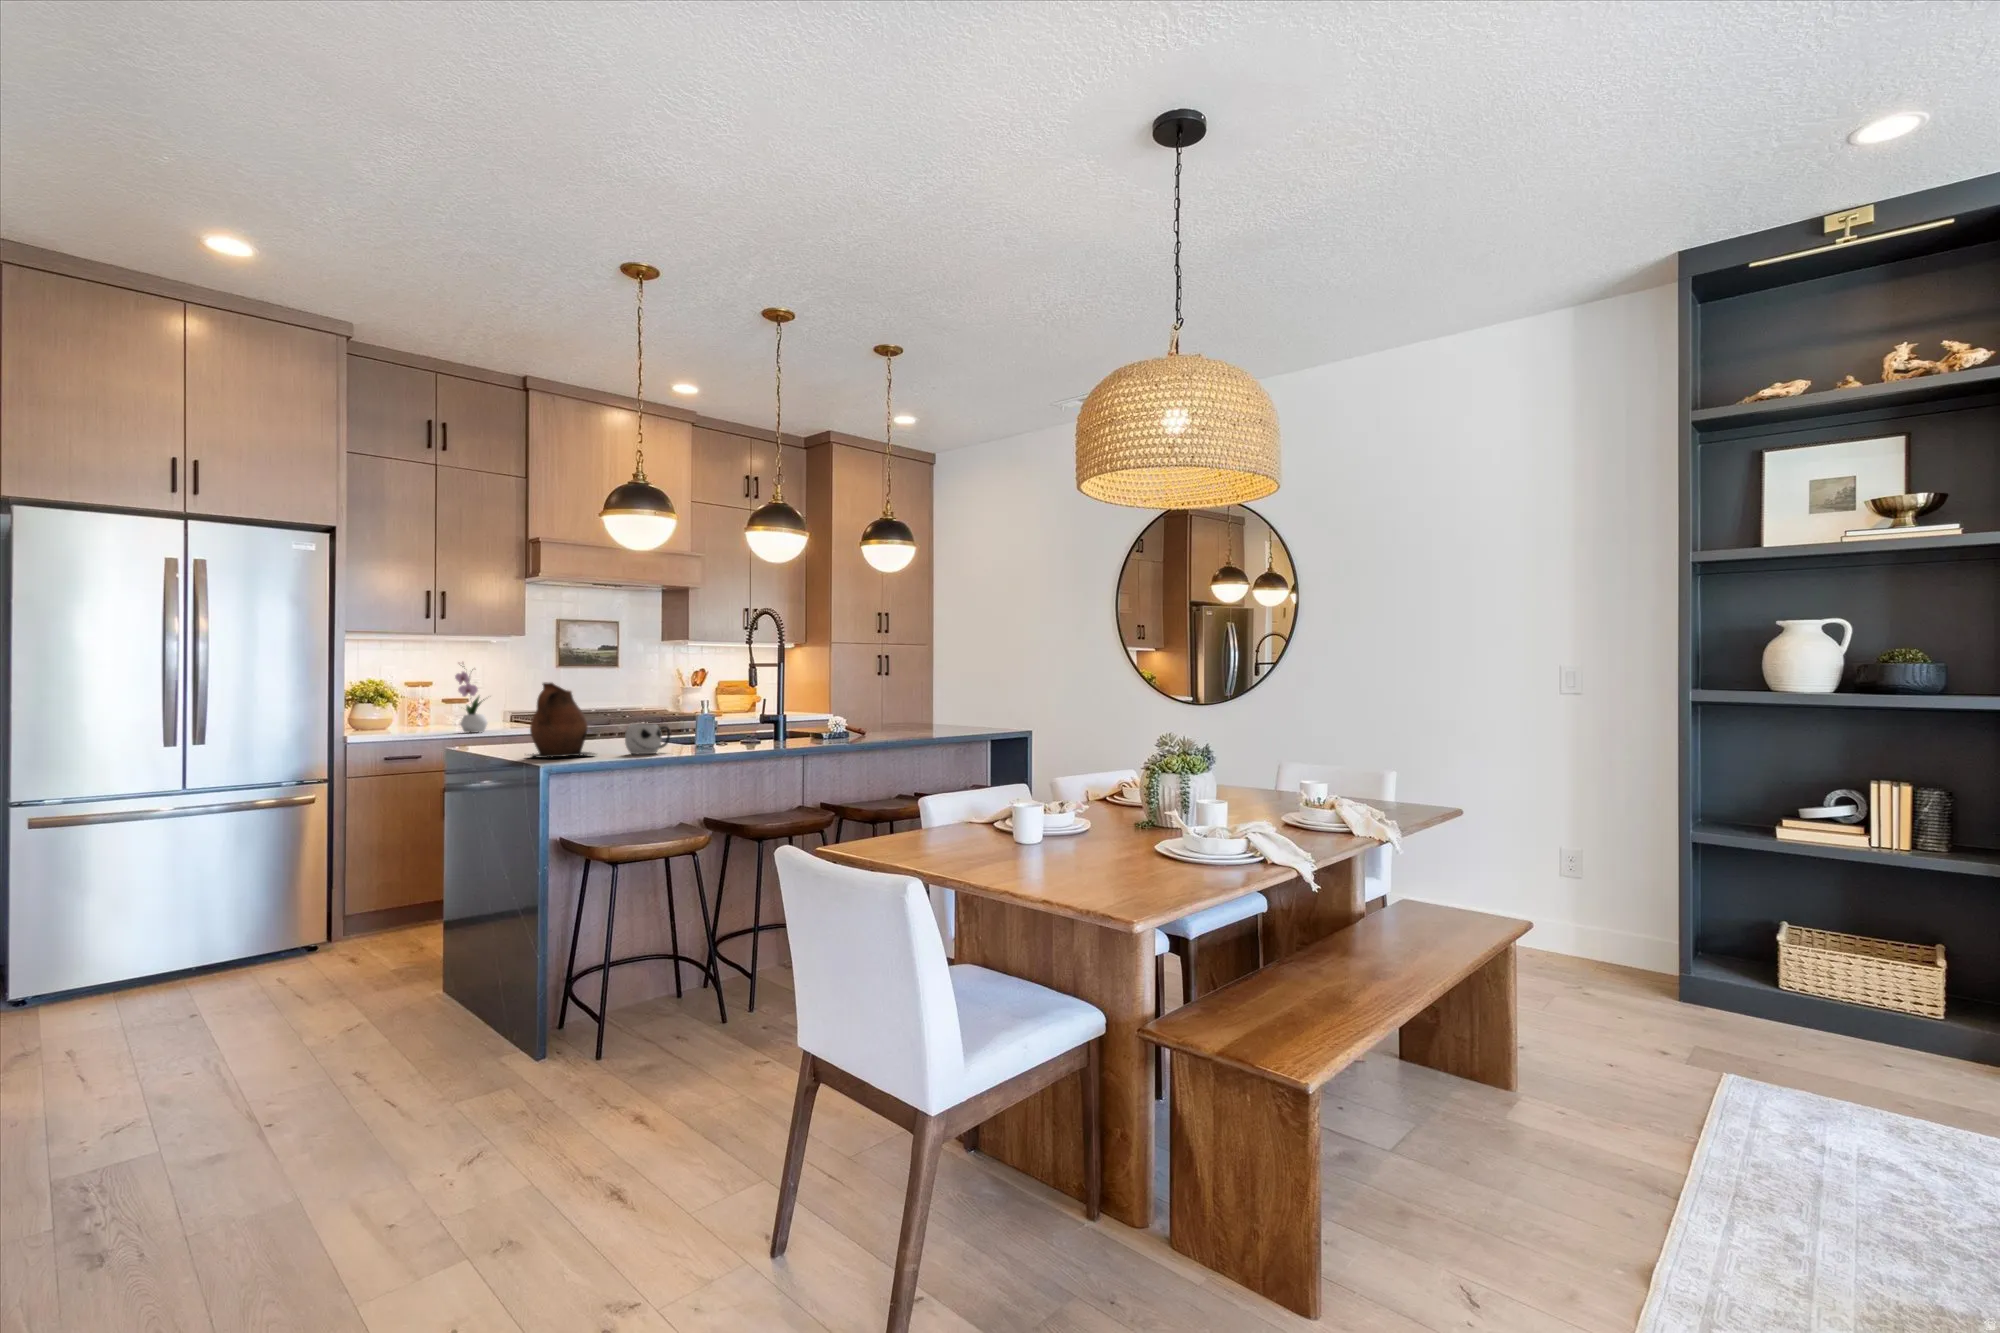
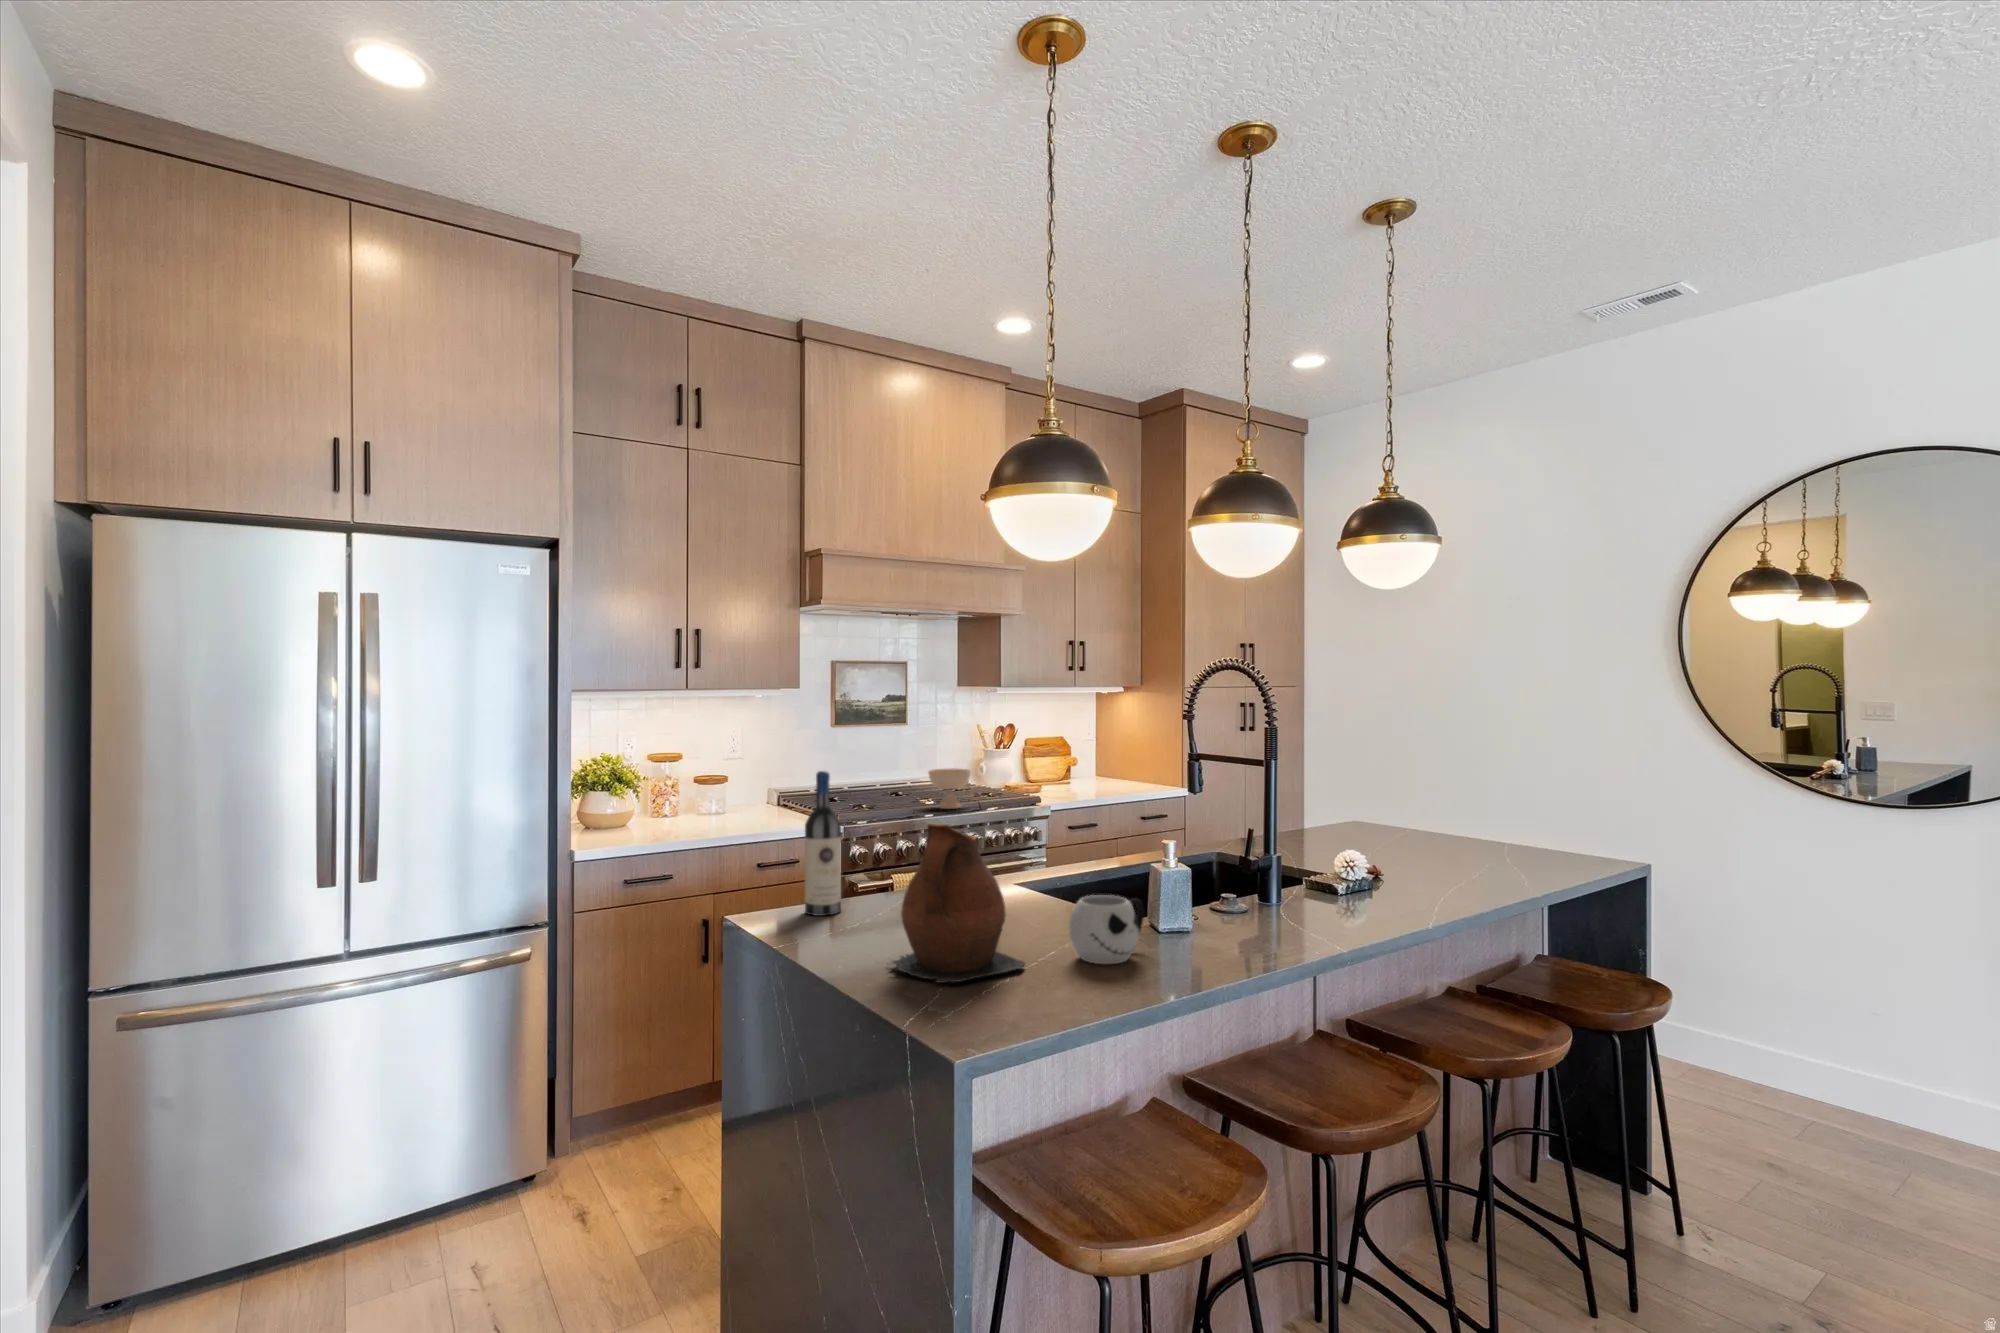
flower arrangement: present [455,666,488,733] -> none [713,729,761,833]
wine bottle: none [493,669,516,750] -> present [805,771,841,916]
bowl: none [628,697,659,724] -> present [928,768,971,809]

